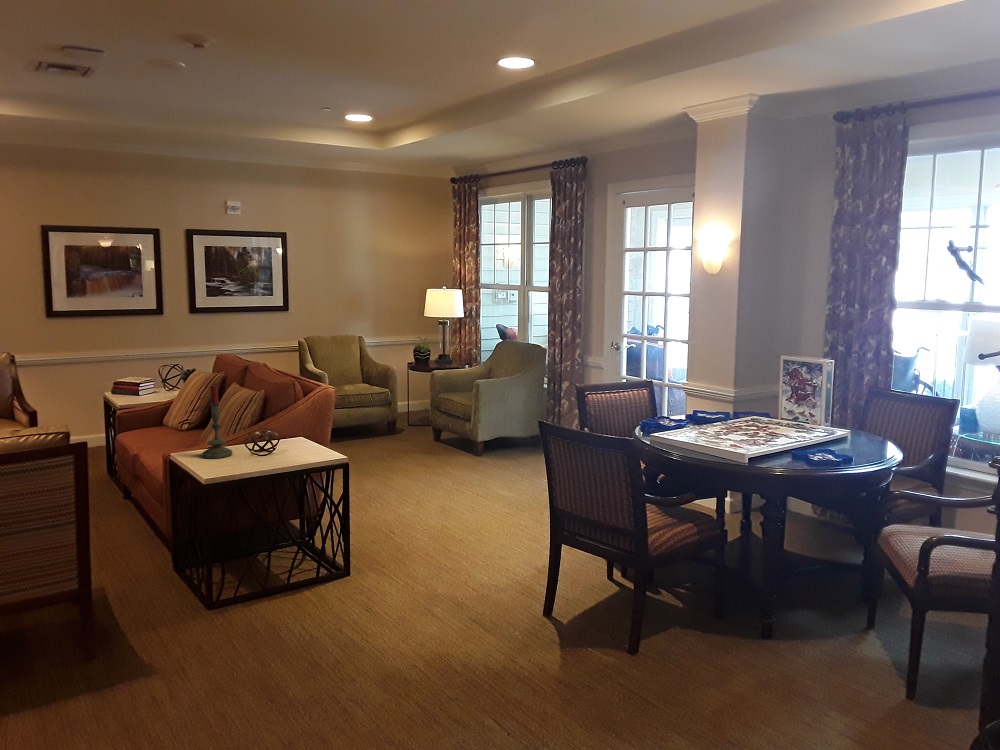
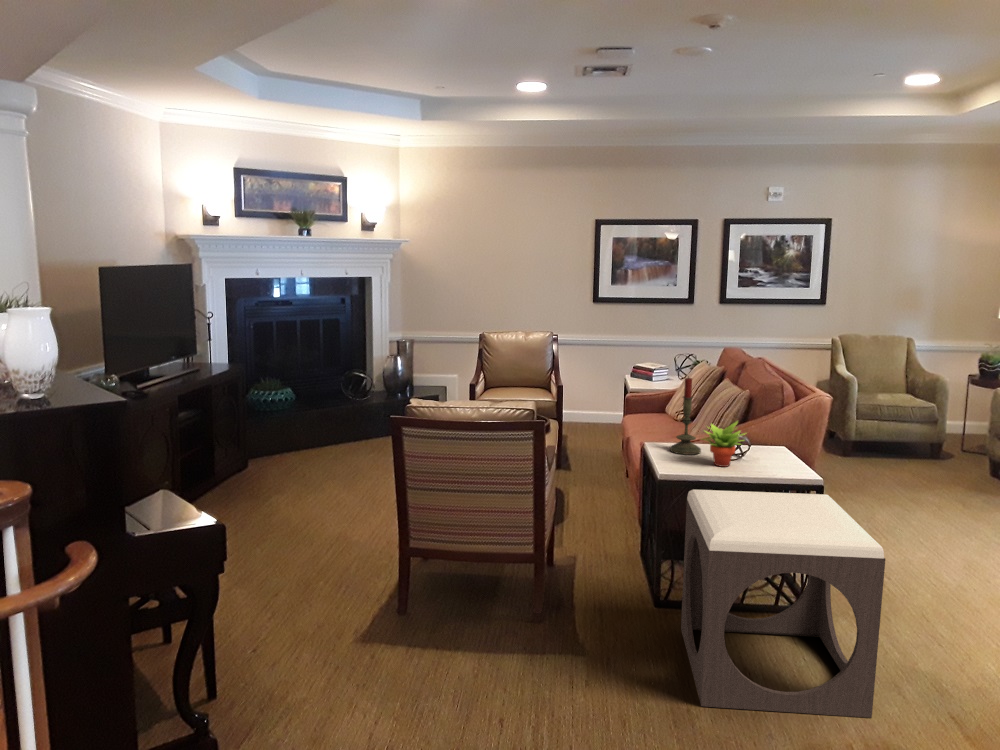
succulent plant: none [236,418,279,463] -> present [704,421,745,467]
footstool: none [239,469,418,673] -> present [681,490,885,718]

